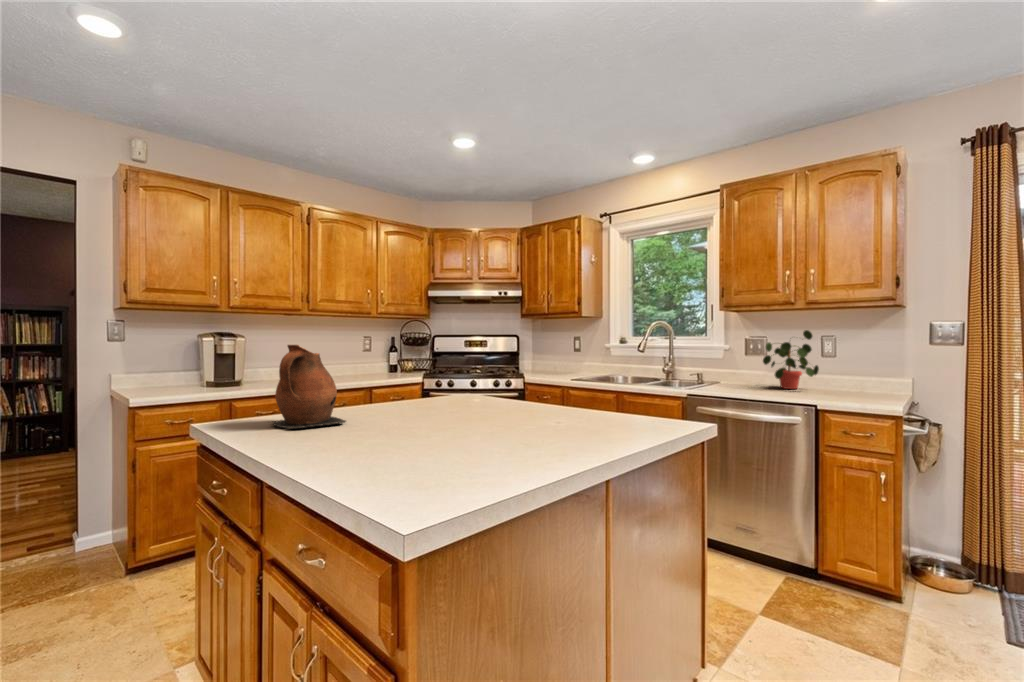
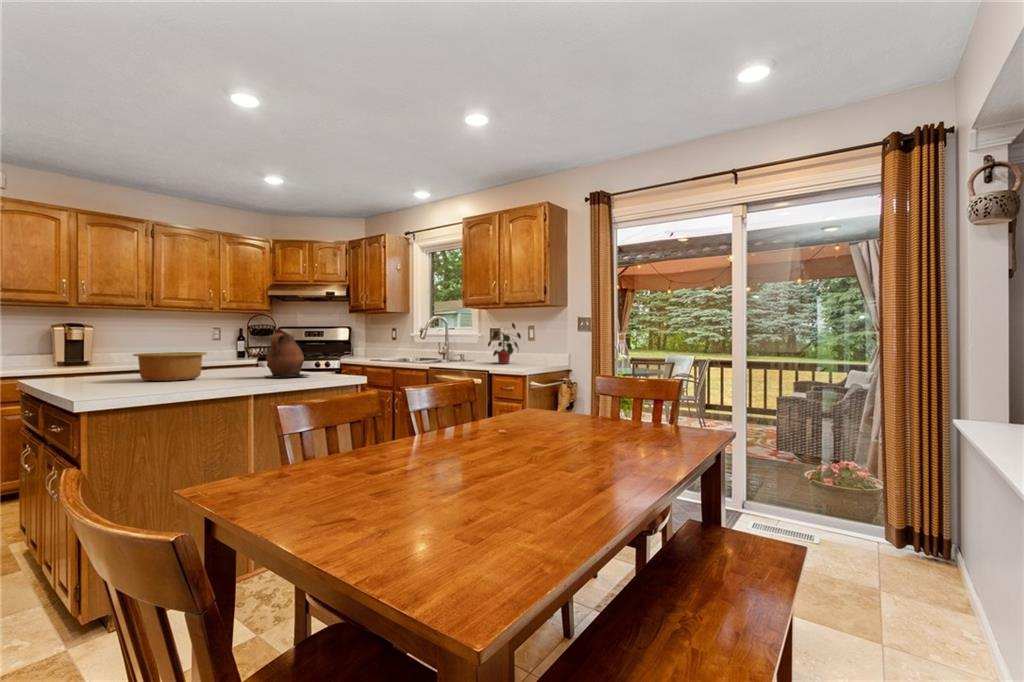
ceramic pitcher: present [273,345,346,429] -> present [265,329,309,378]
bowl: none [372,381,475,435] -> present [133,352,207,381]

